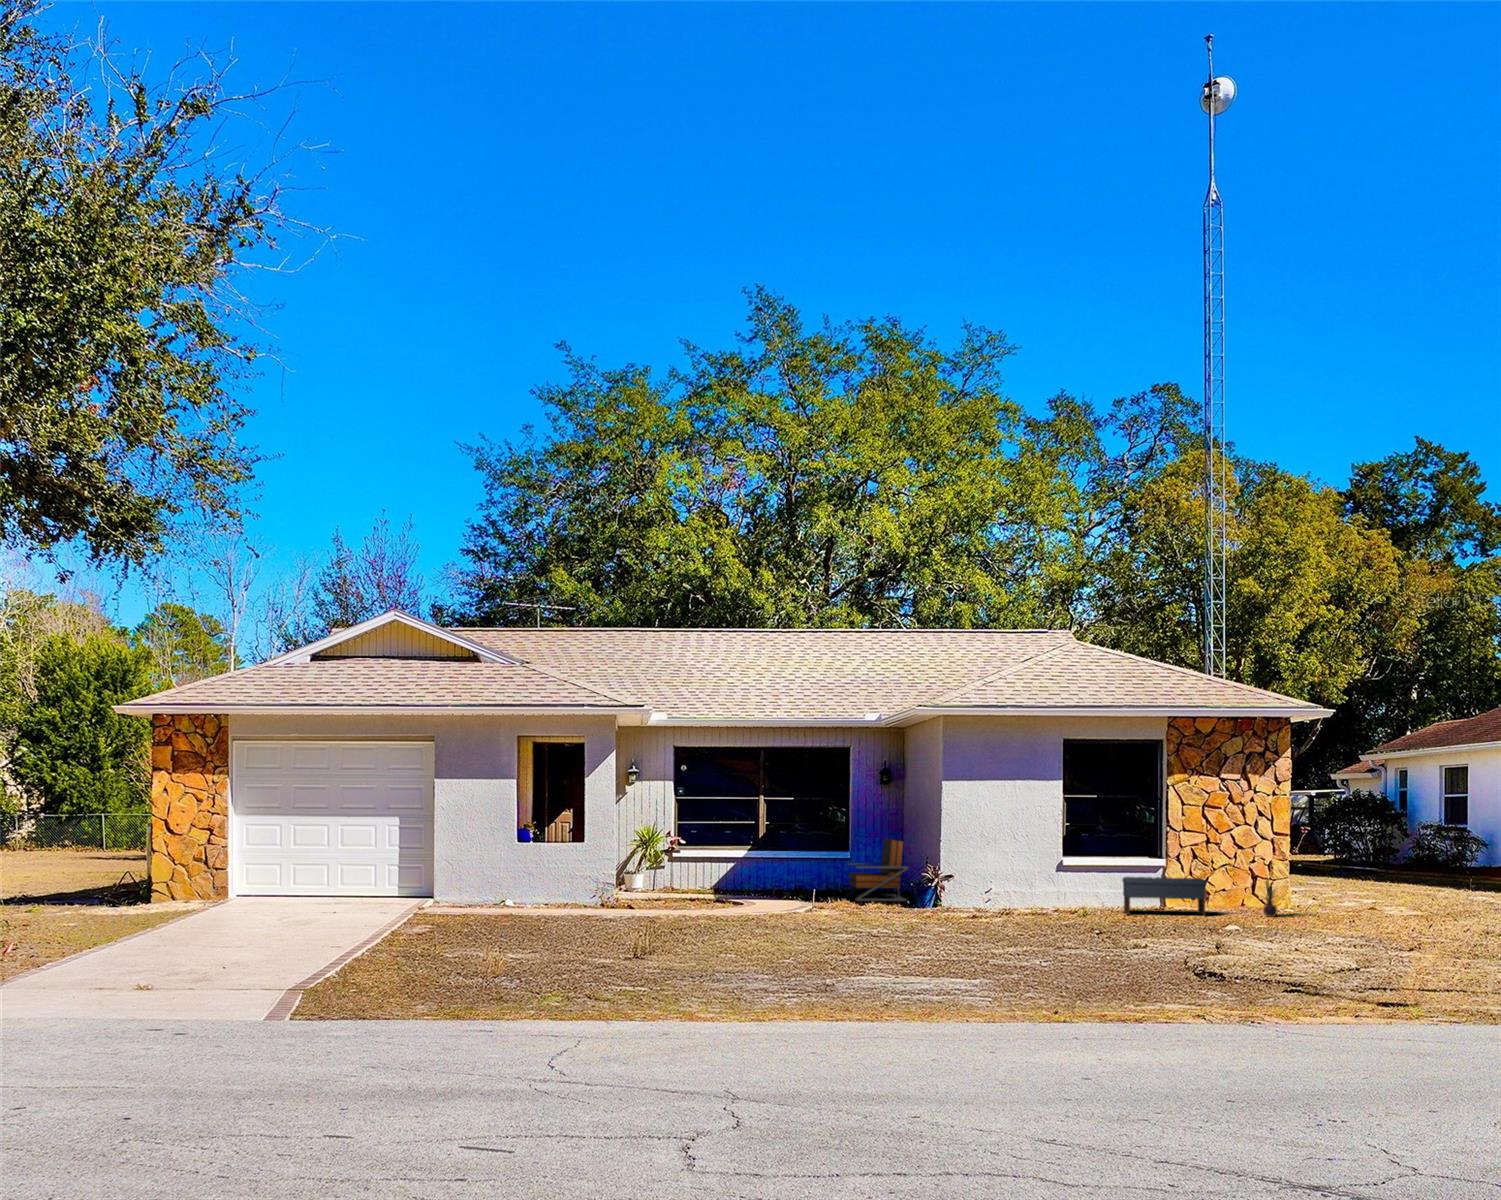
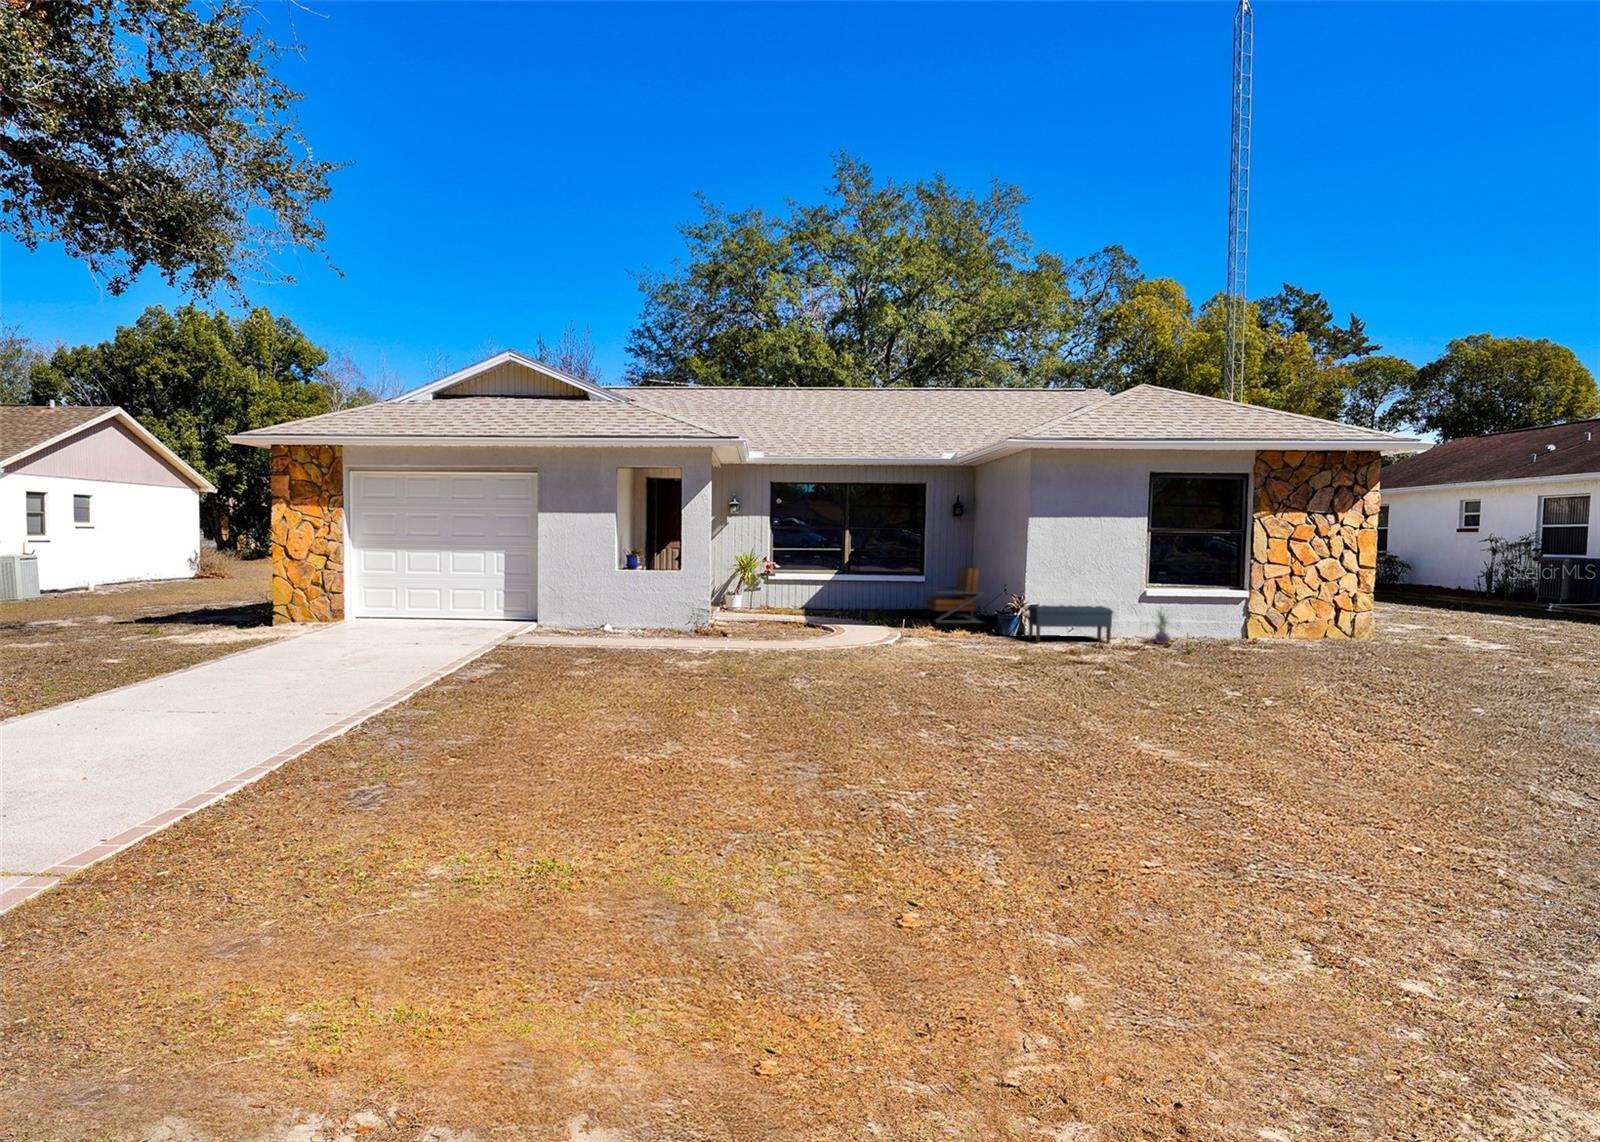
bench: present [1122,877,1206,916] -> present [1028,605,1113,644]
decorative plant: present [1263,879,1277,917] -> present [1155,610,1169,644]

